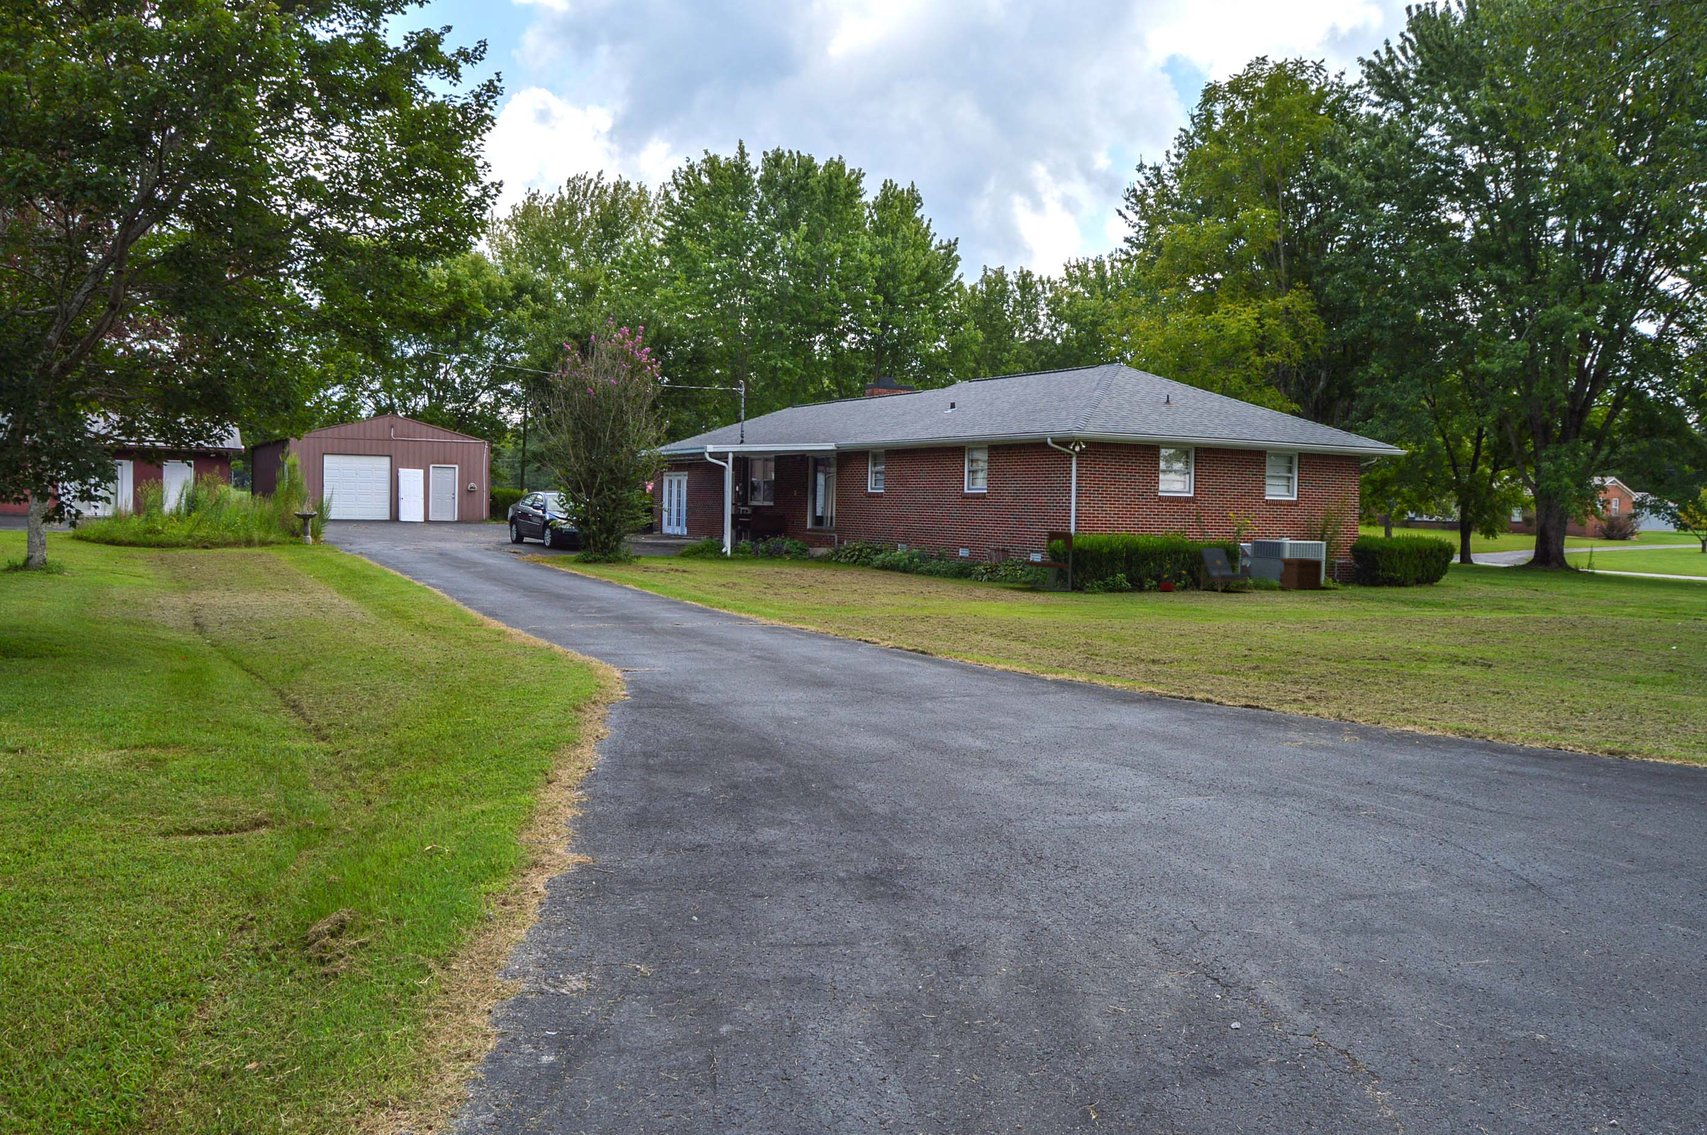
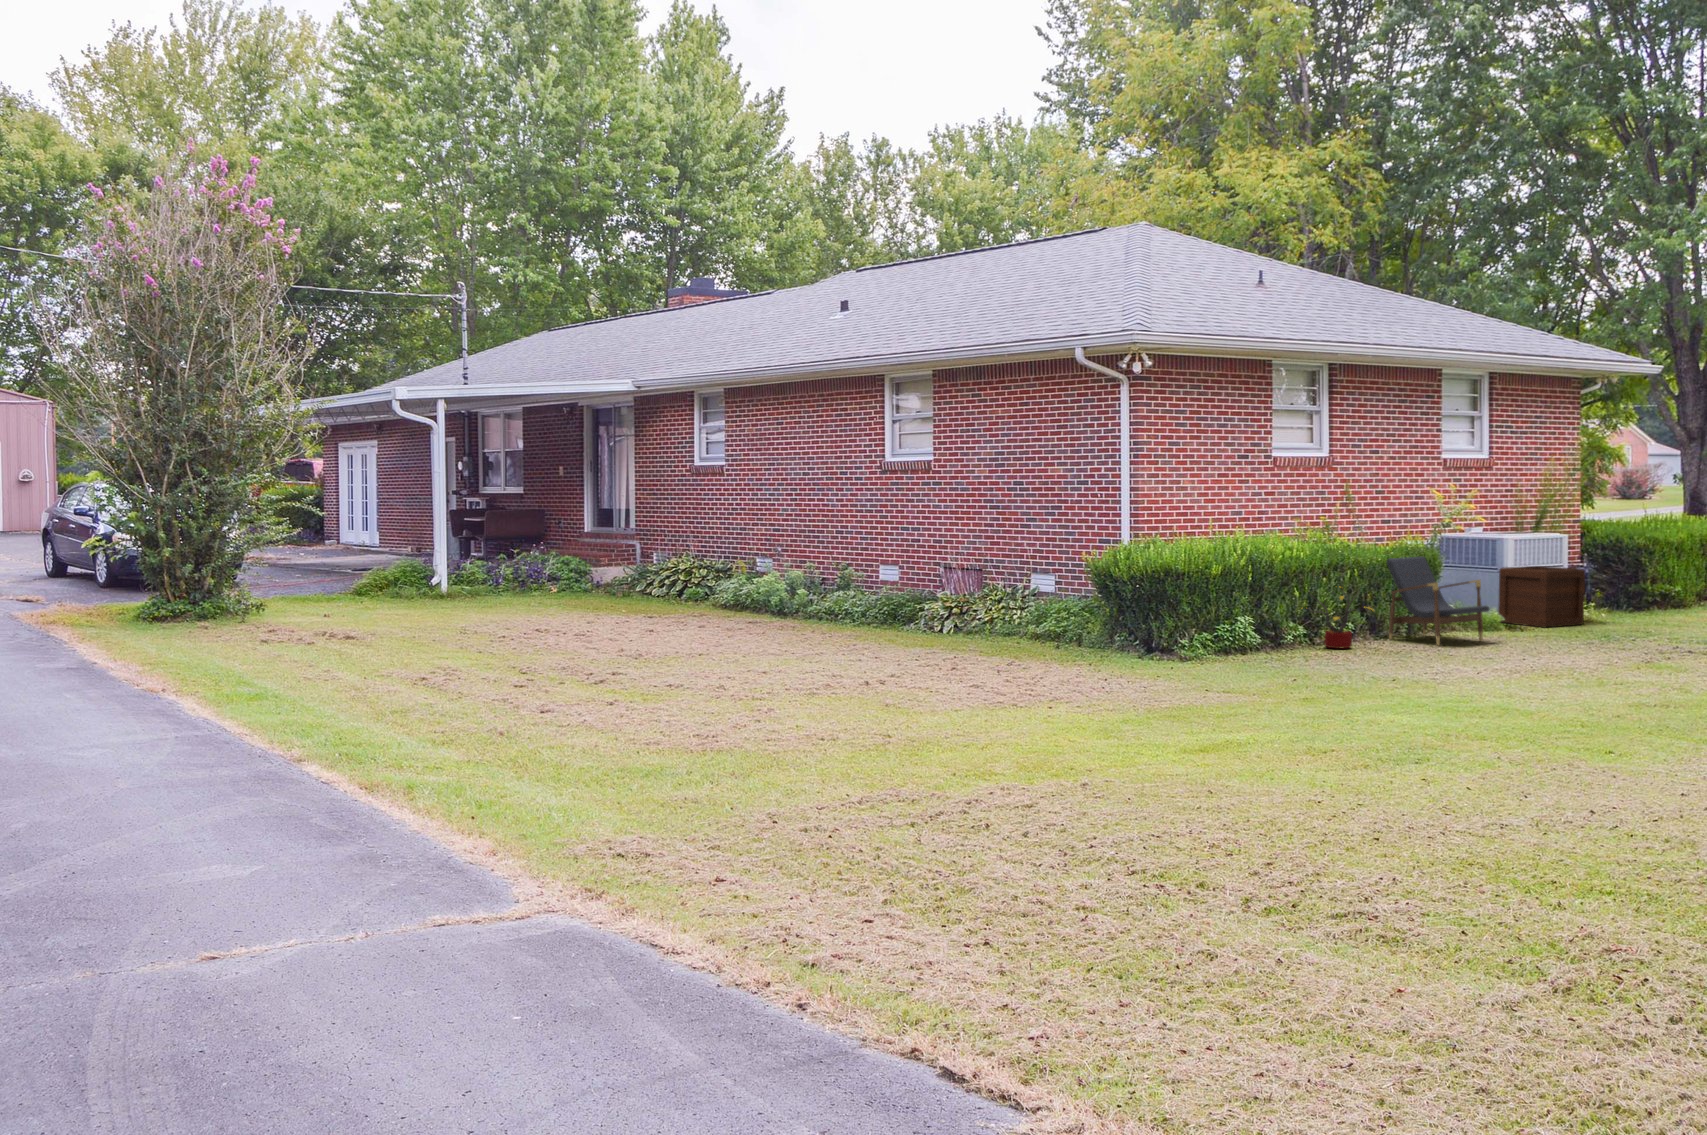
bench: present [1024,531,1073,591] -> none [1053,533,1166,663]

